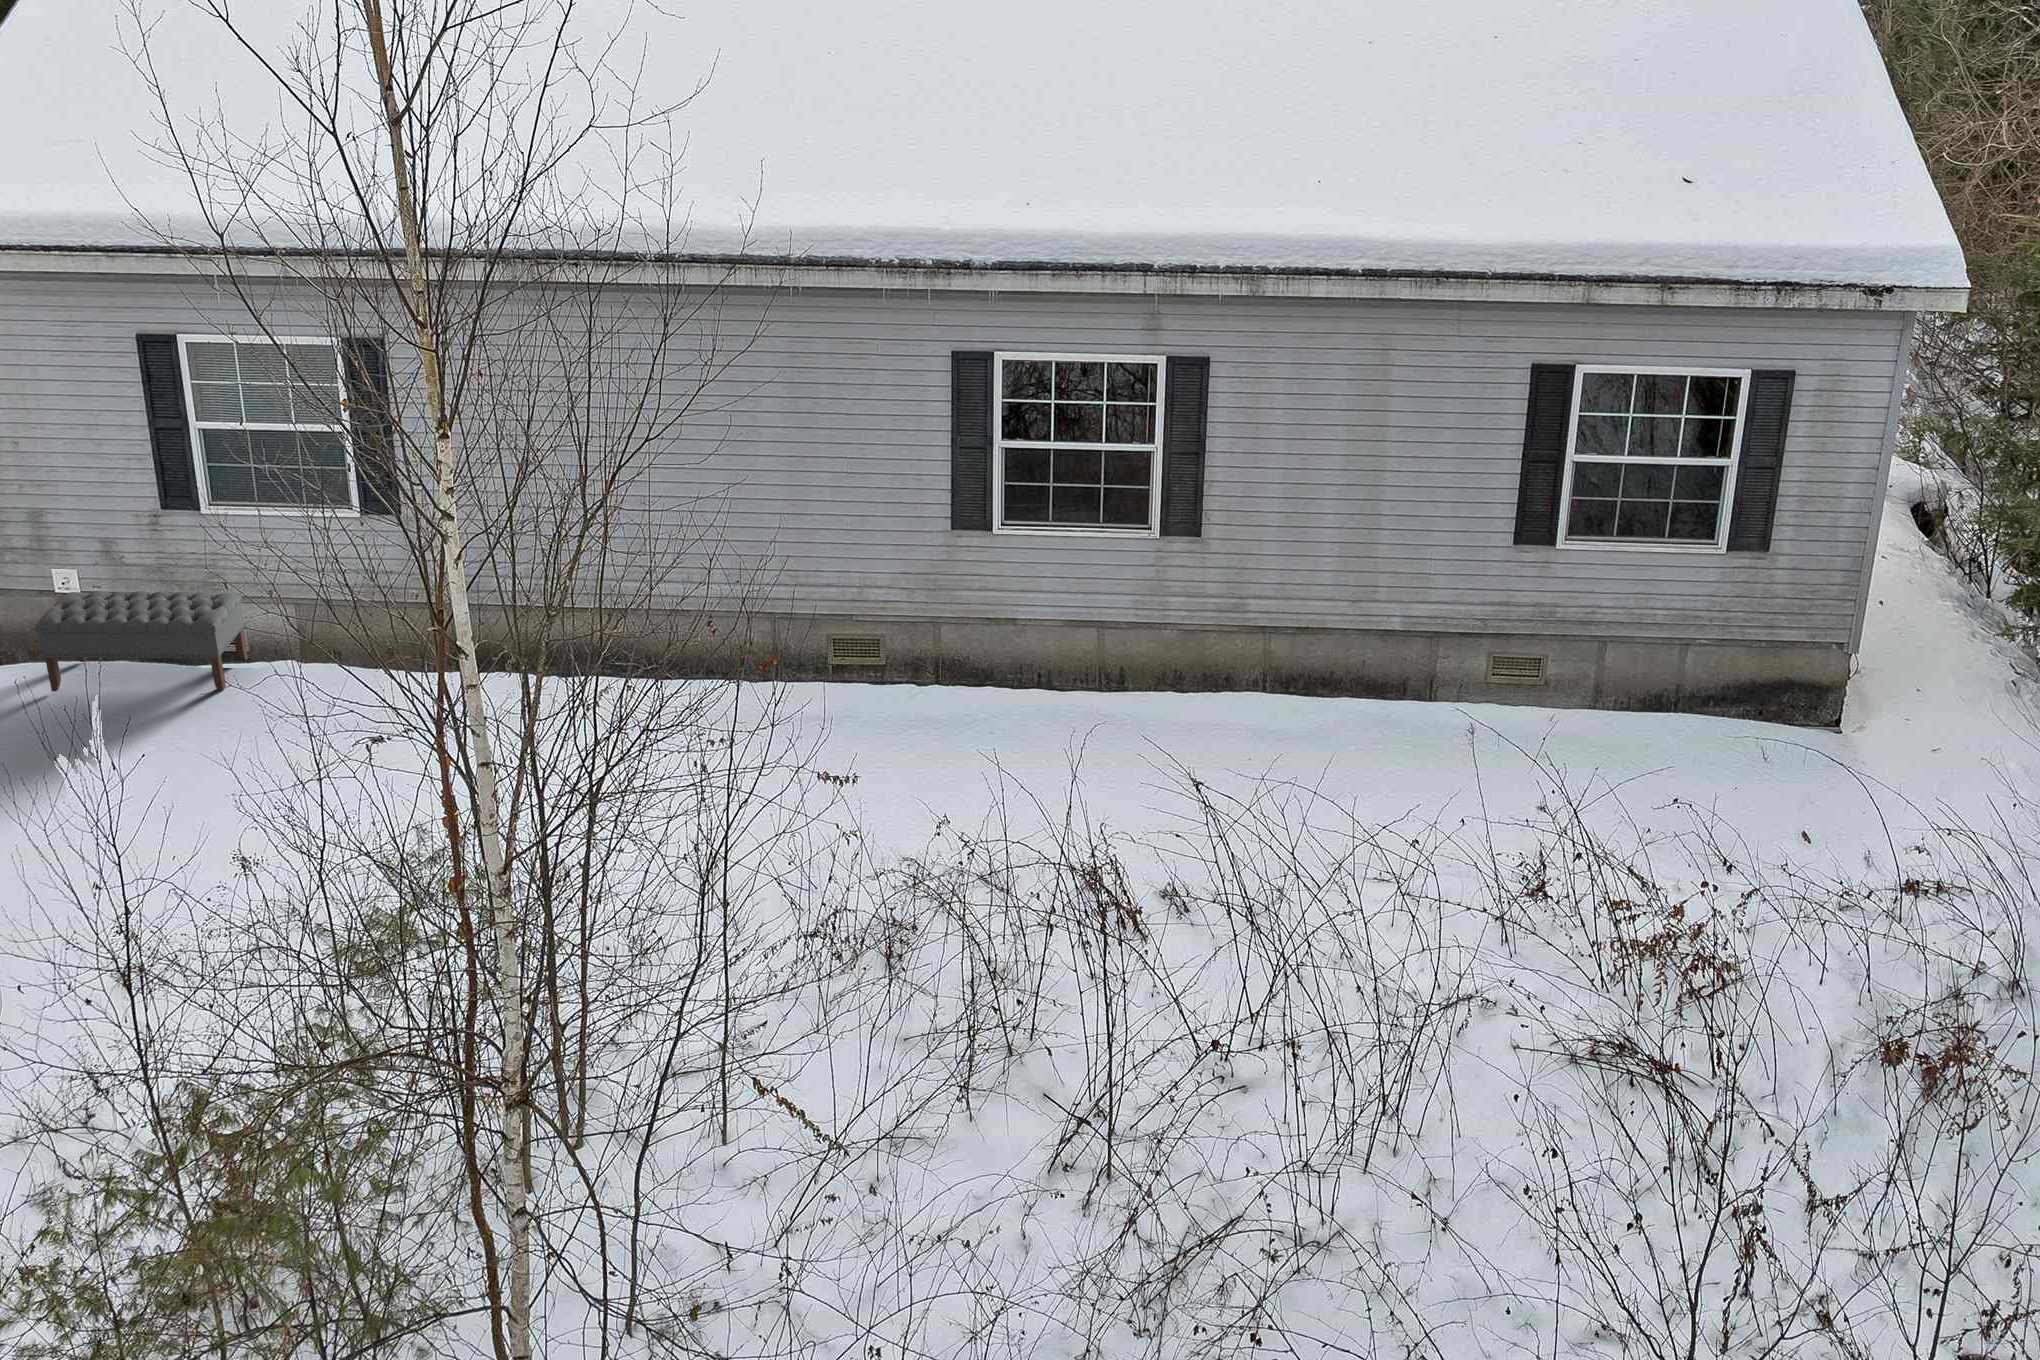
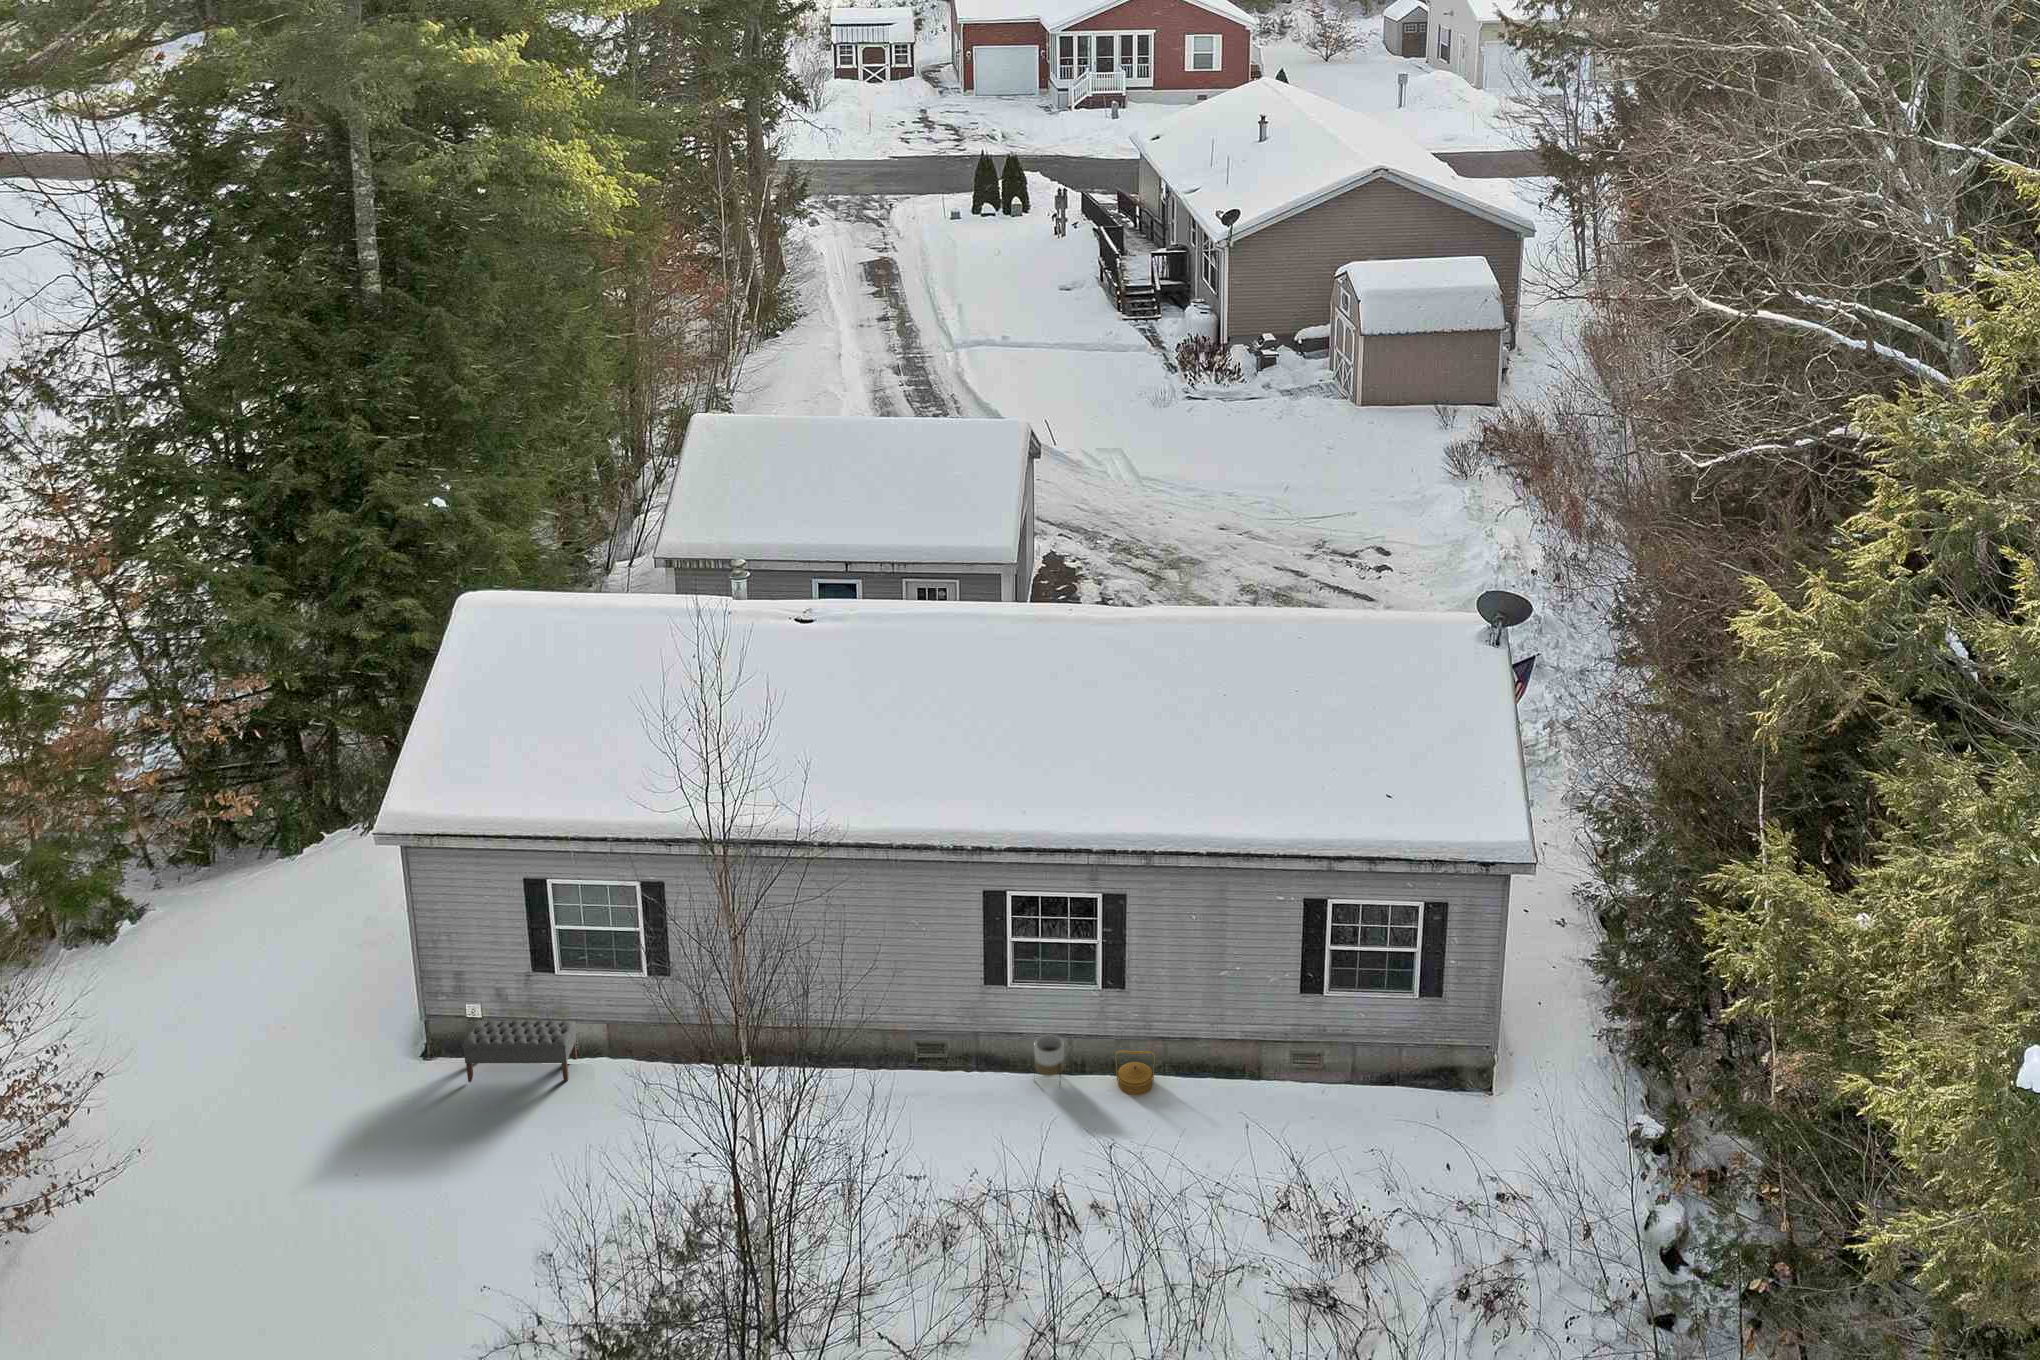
planter: none [1036,620,1090,708] -> present [1034,1035,1065,1085]
woven basket: none [1181,644,1251,721] -> present [1115,1050,1155,1095]

